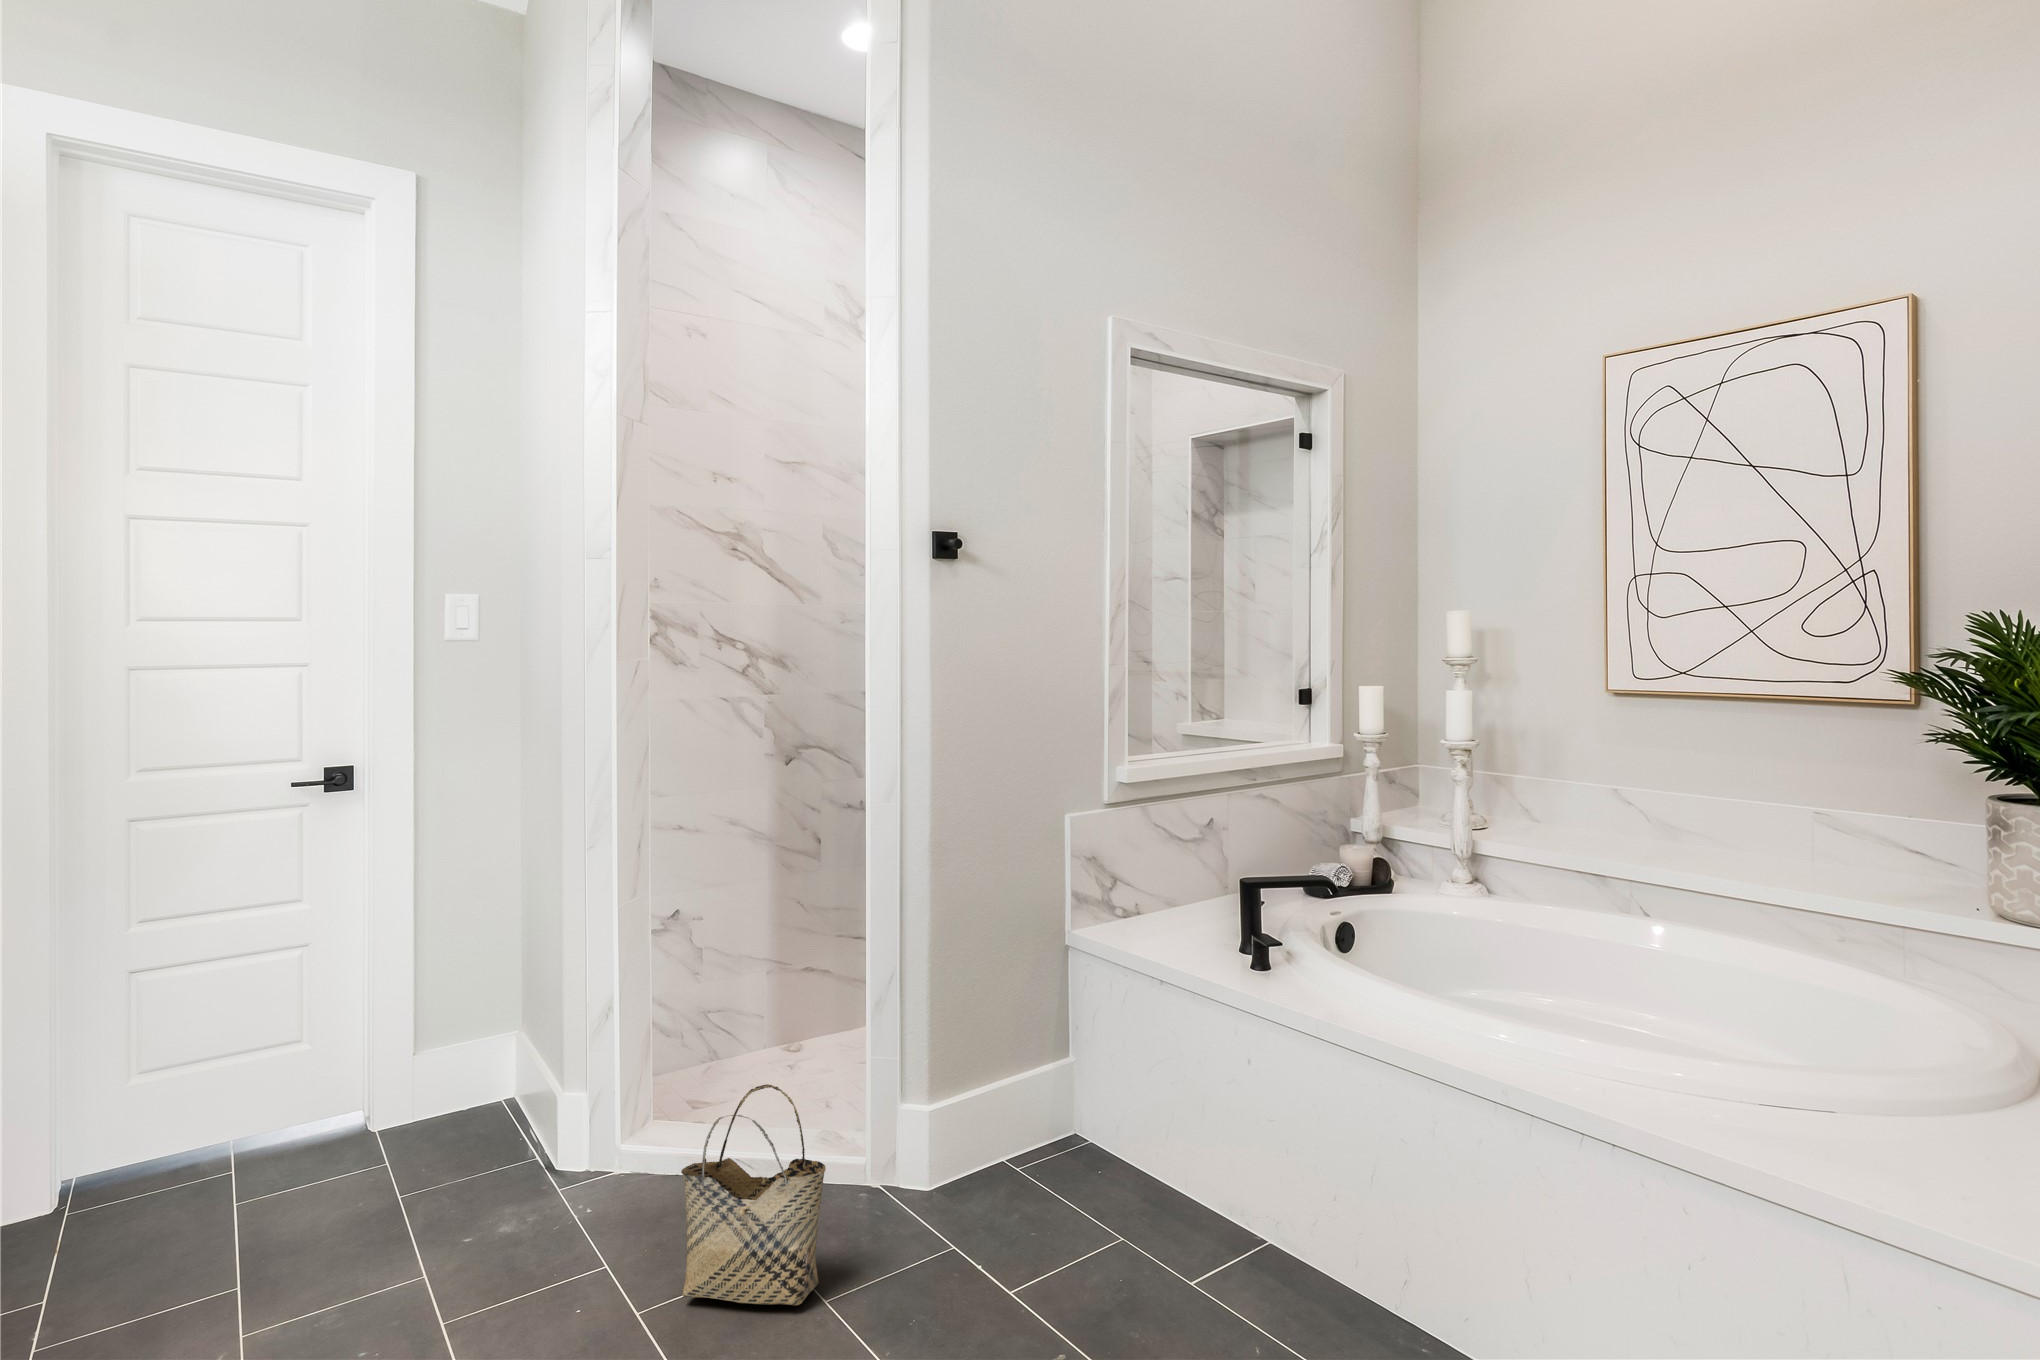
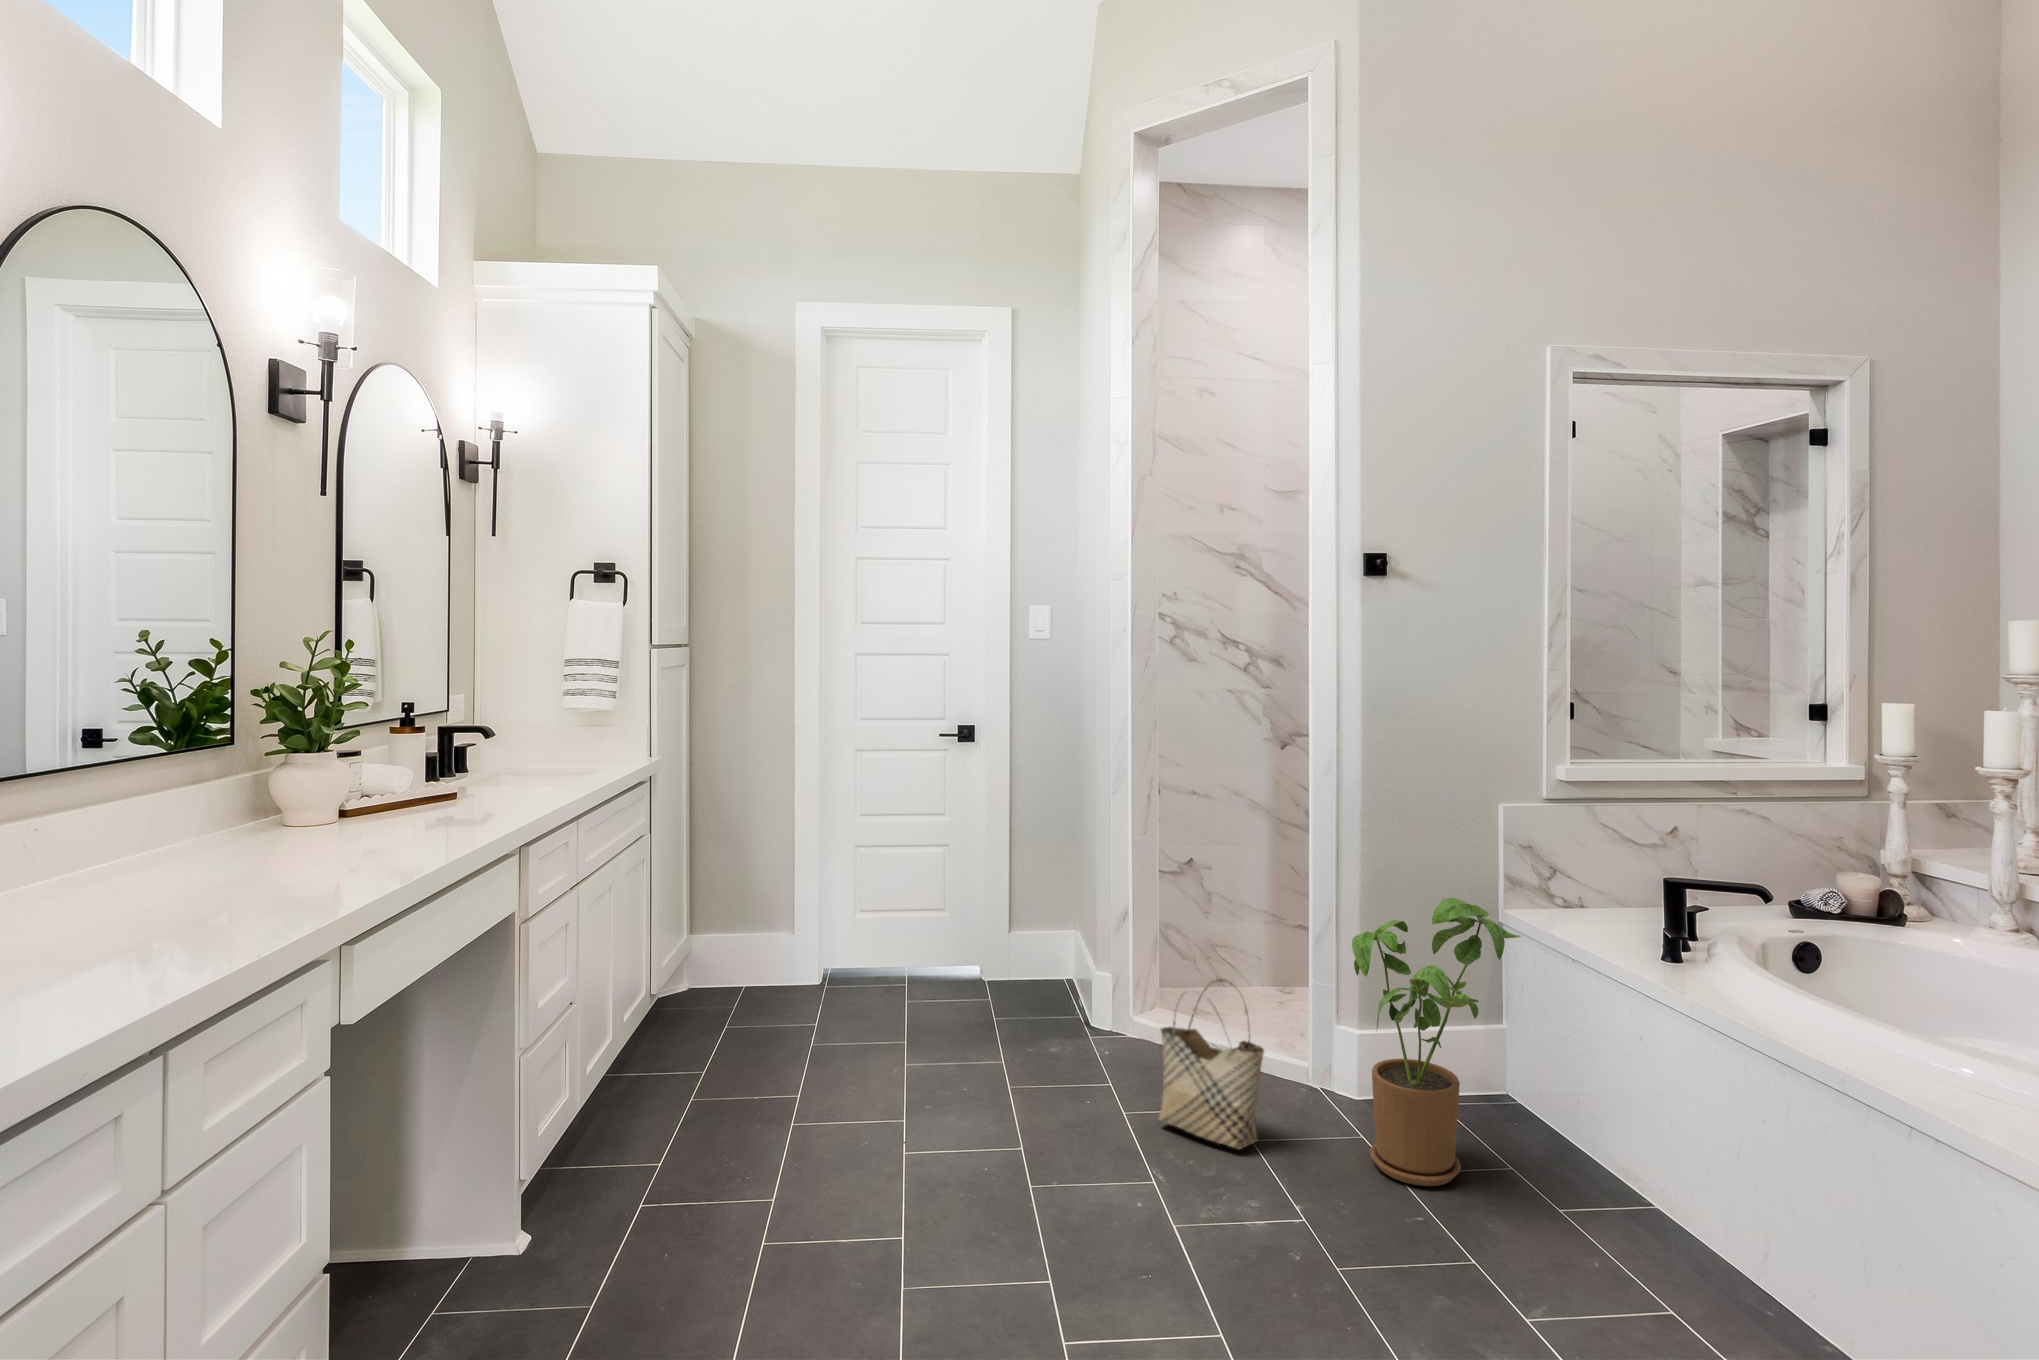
house plant: none [928,938,1107,1284] -> present [1352,898,1520,1186]

